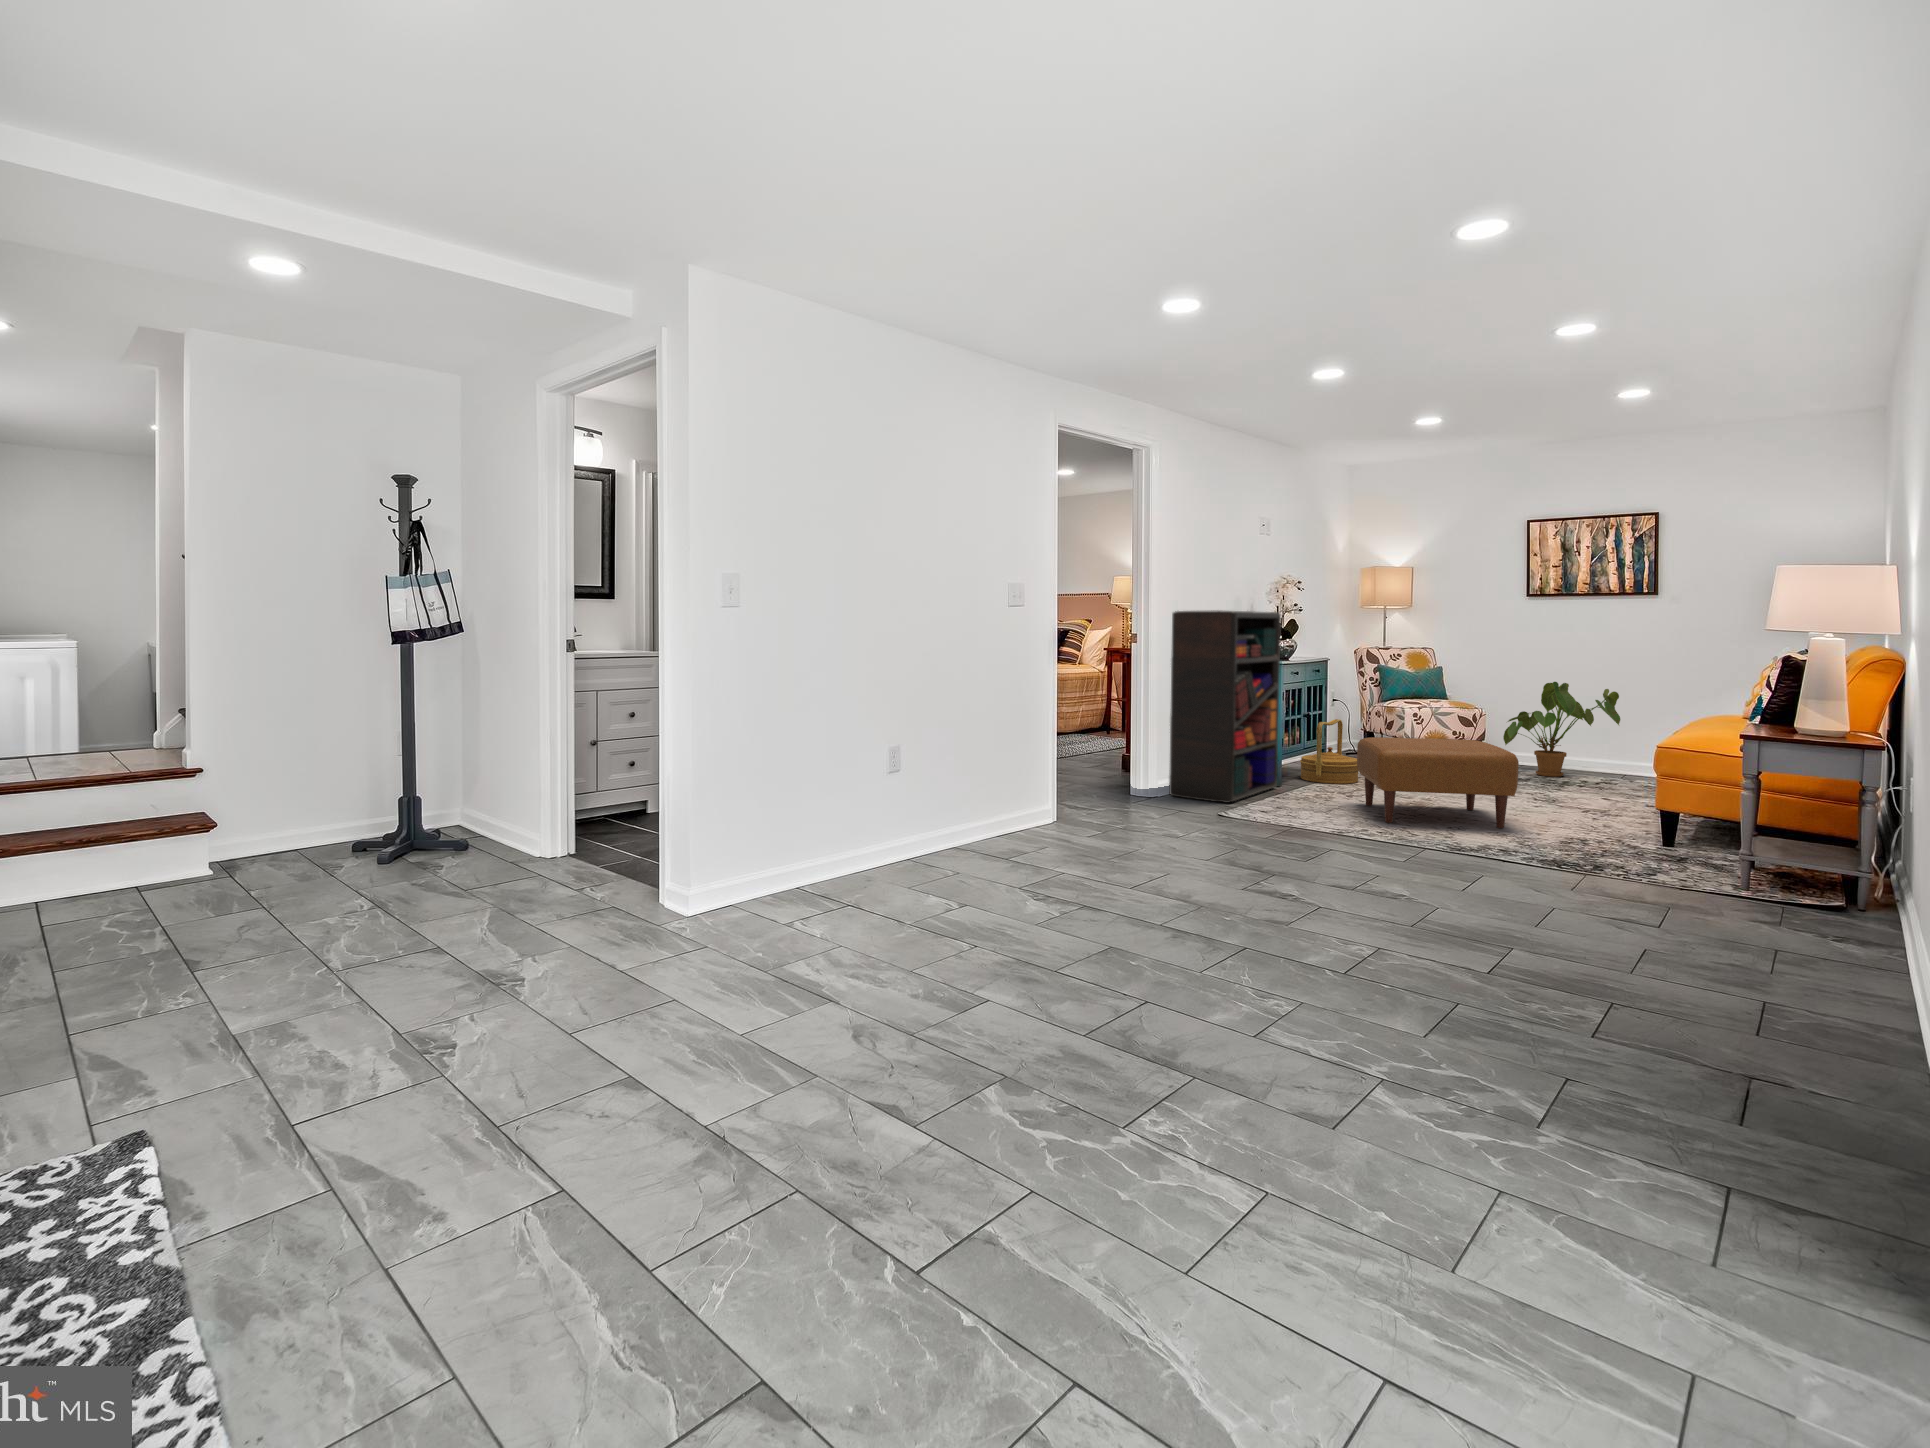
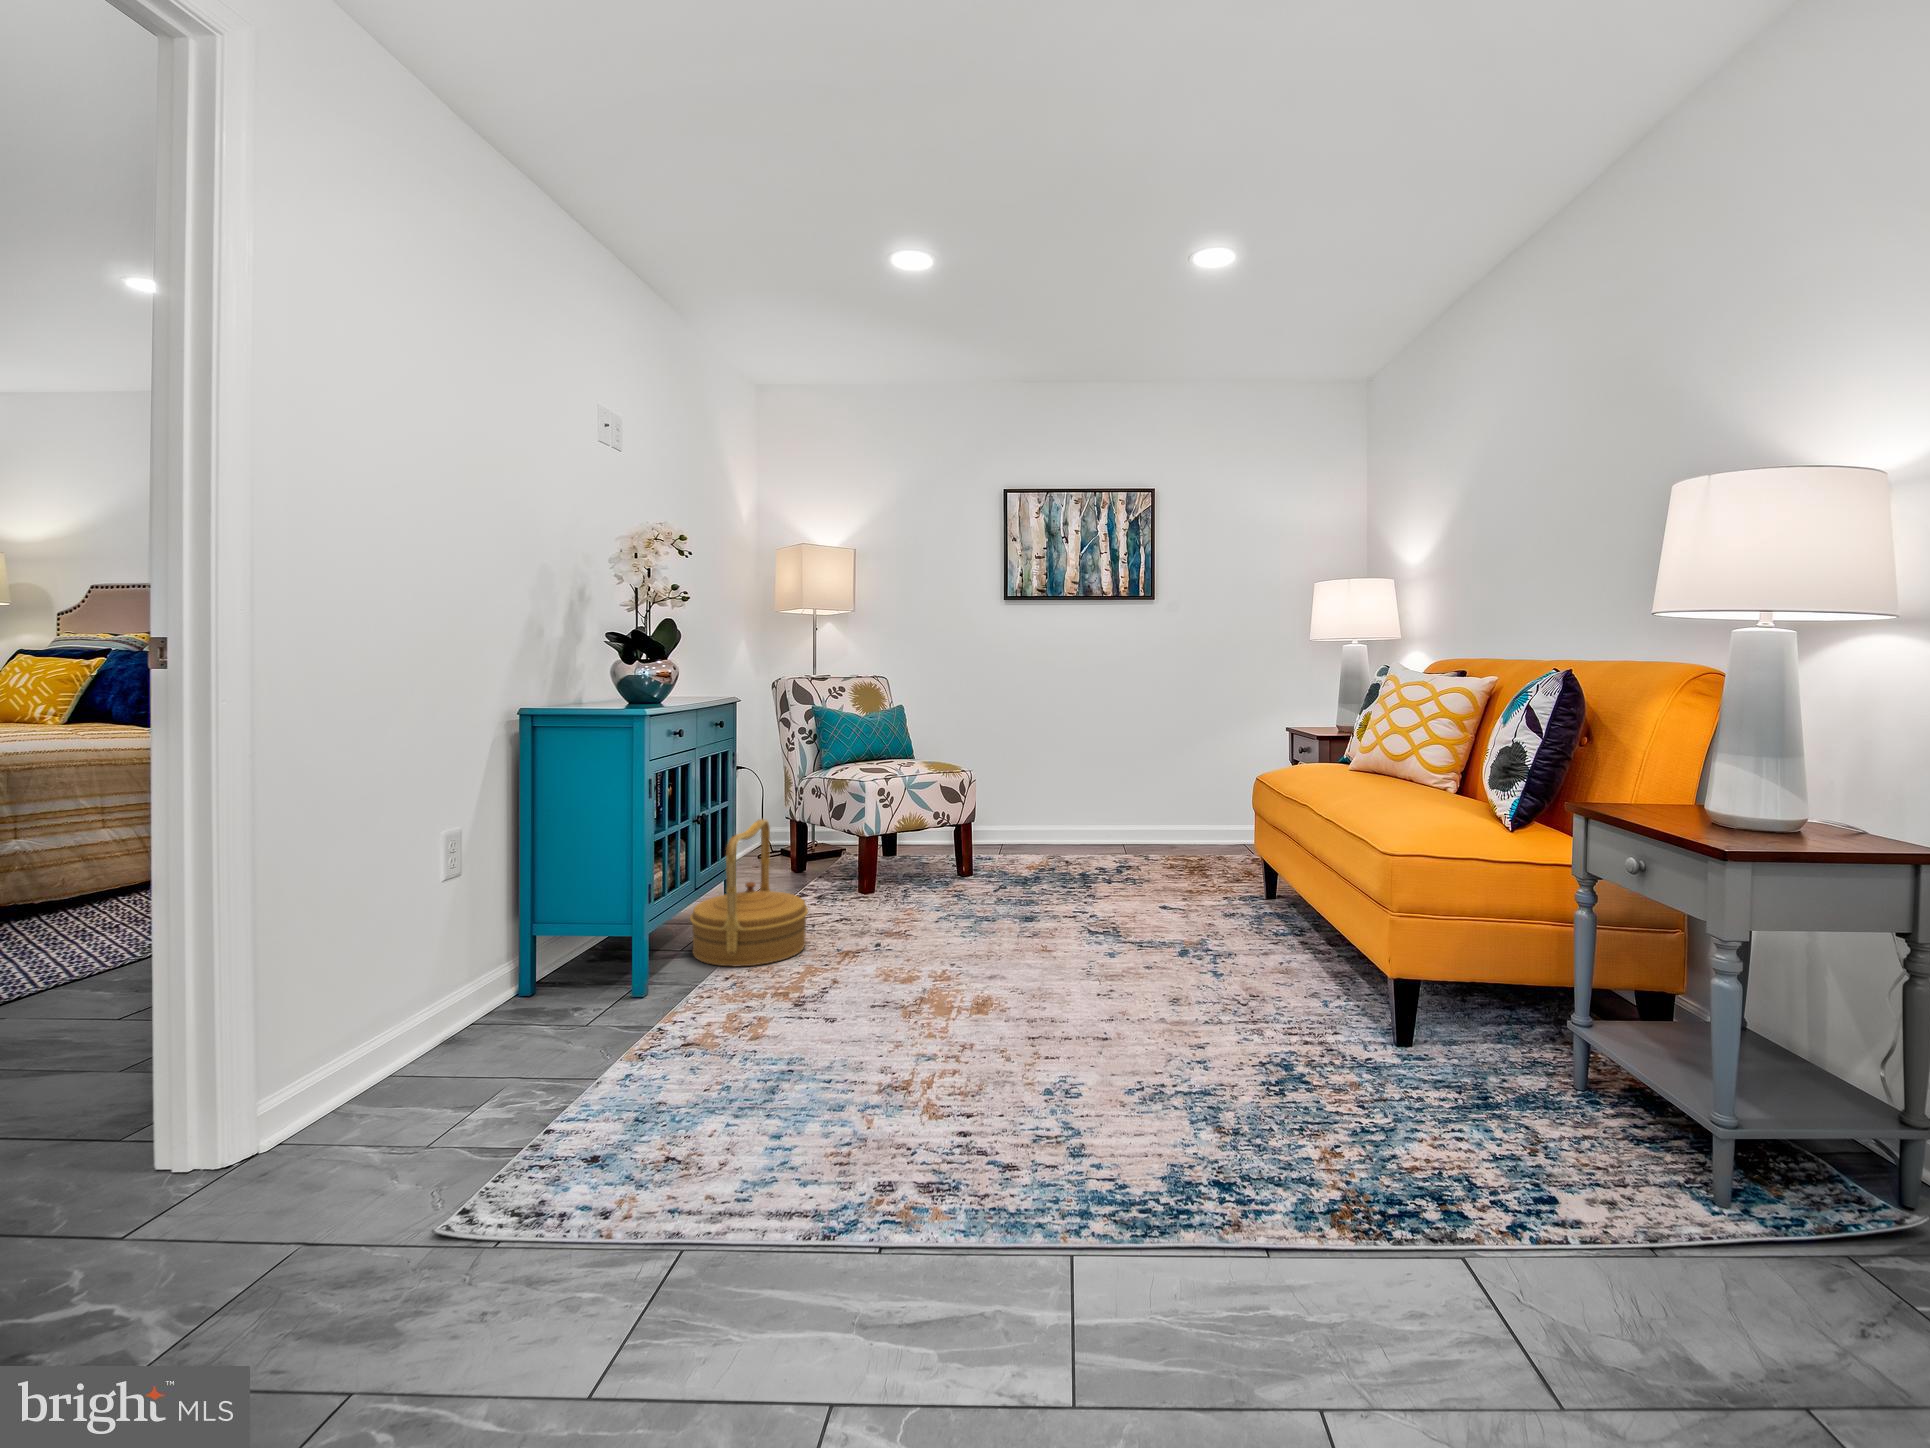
bookshelf: present [1169,610,1281,803] -> none [275,567,642,1180]
house plant: present [1503,682,1620,777] -> none [991,723,1139,866]
ottoman: present [1357,737,1519,828] -> none [837,873,1209,1166]

